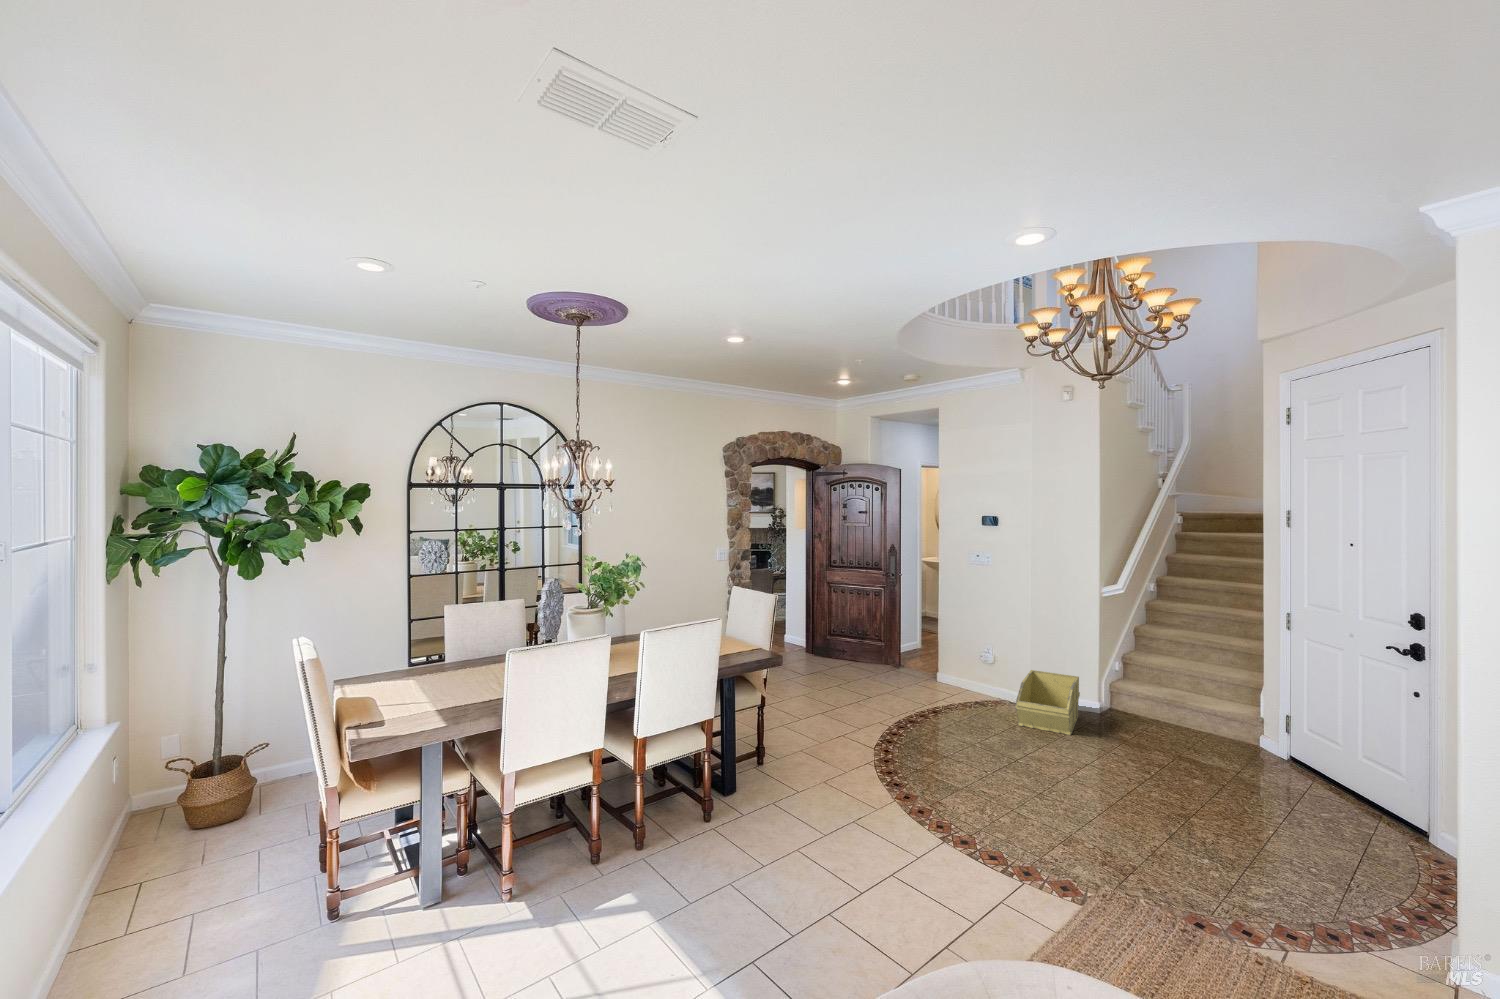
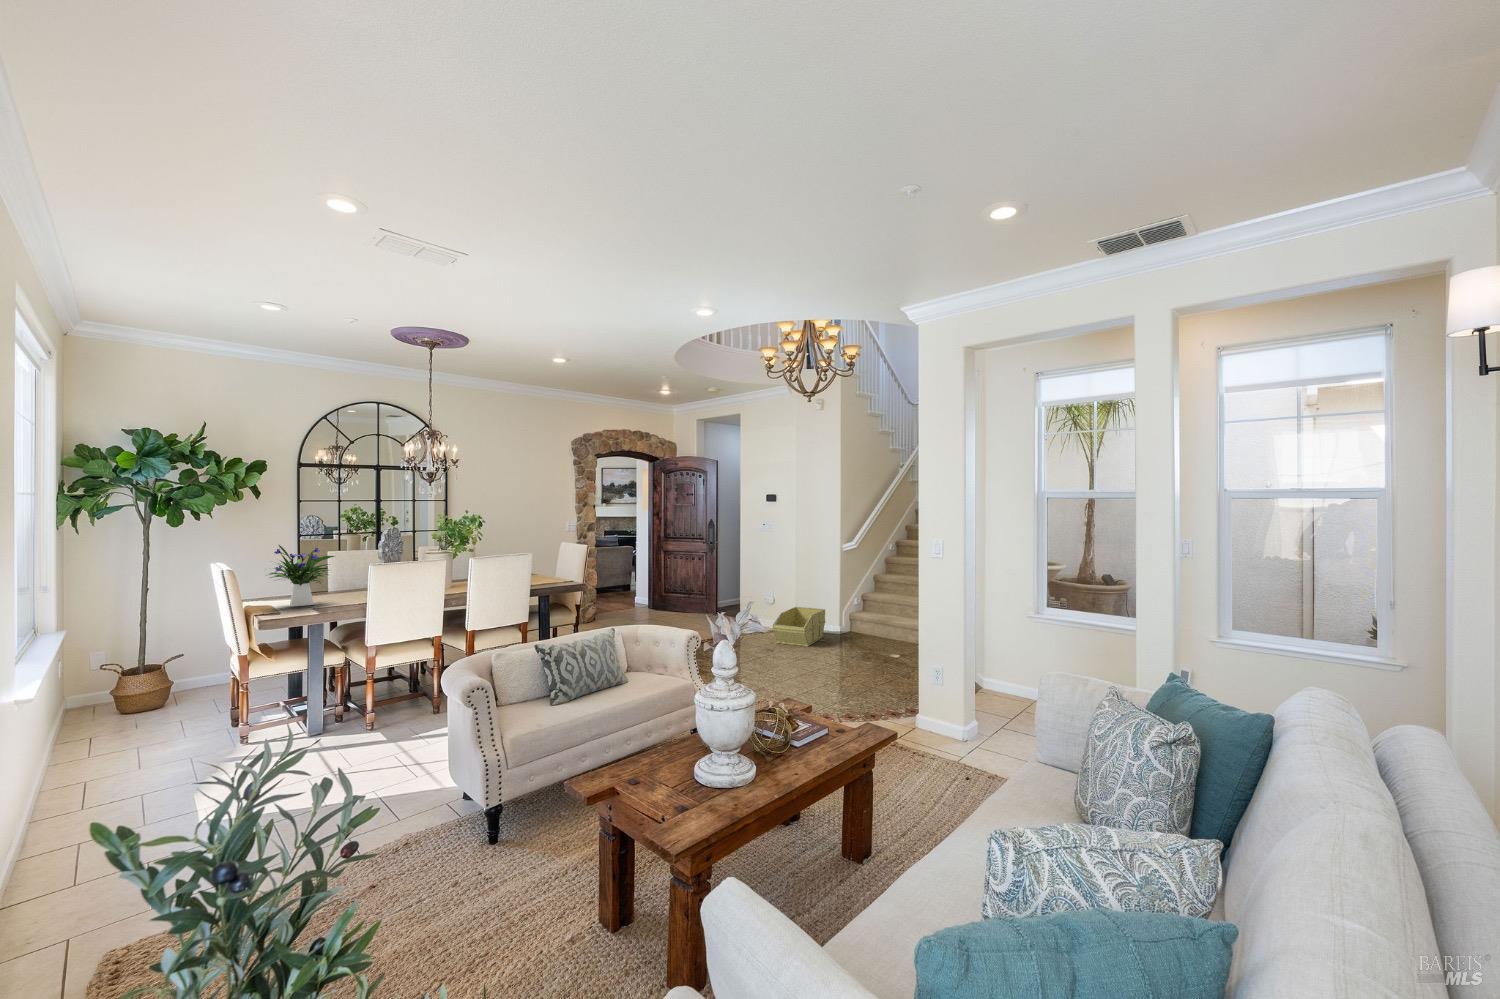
flower arrangement: none [364,609,459,699] -> present [269,545,335,607]

